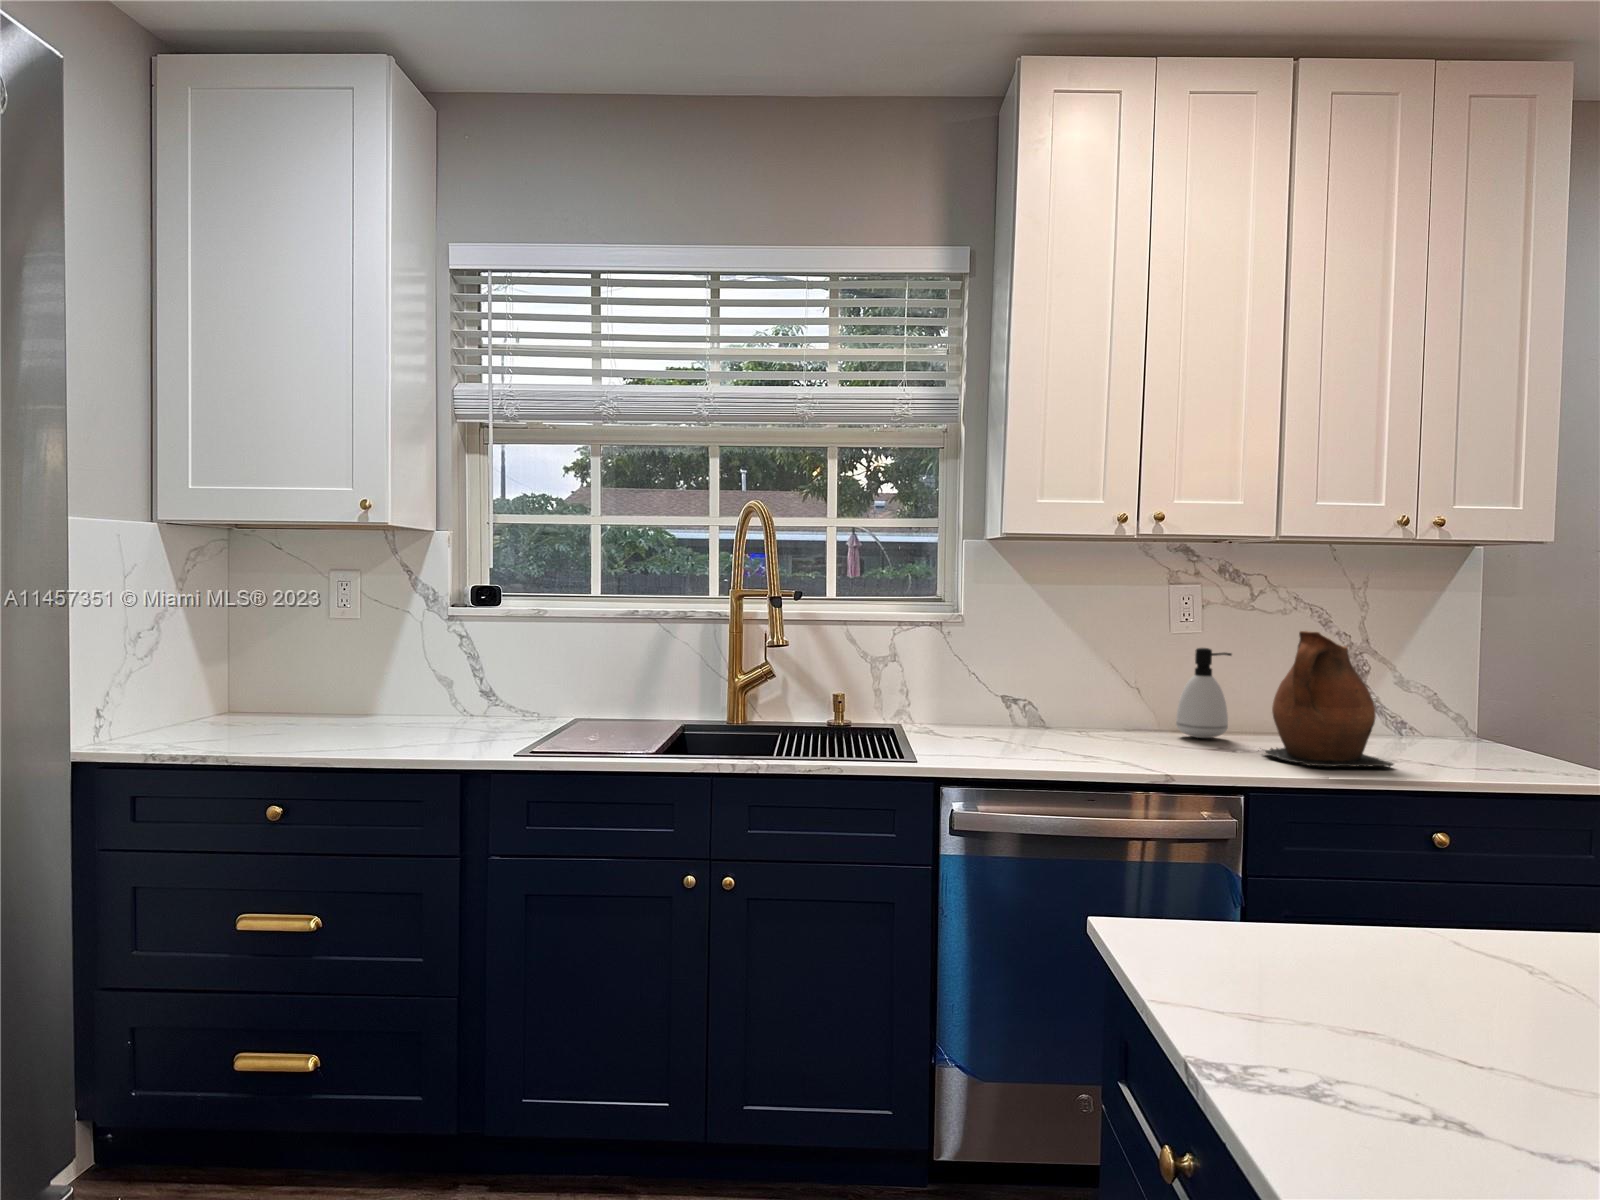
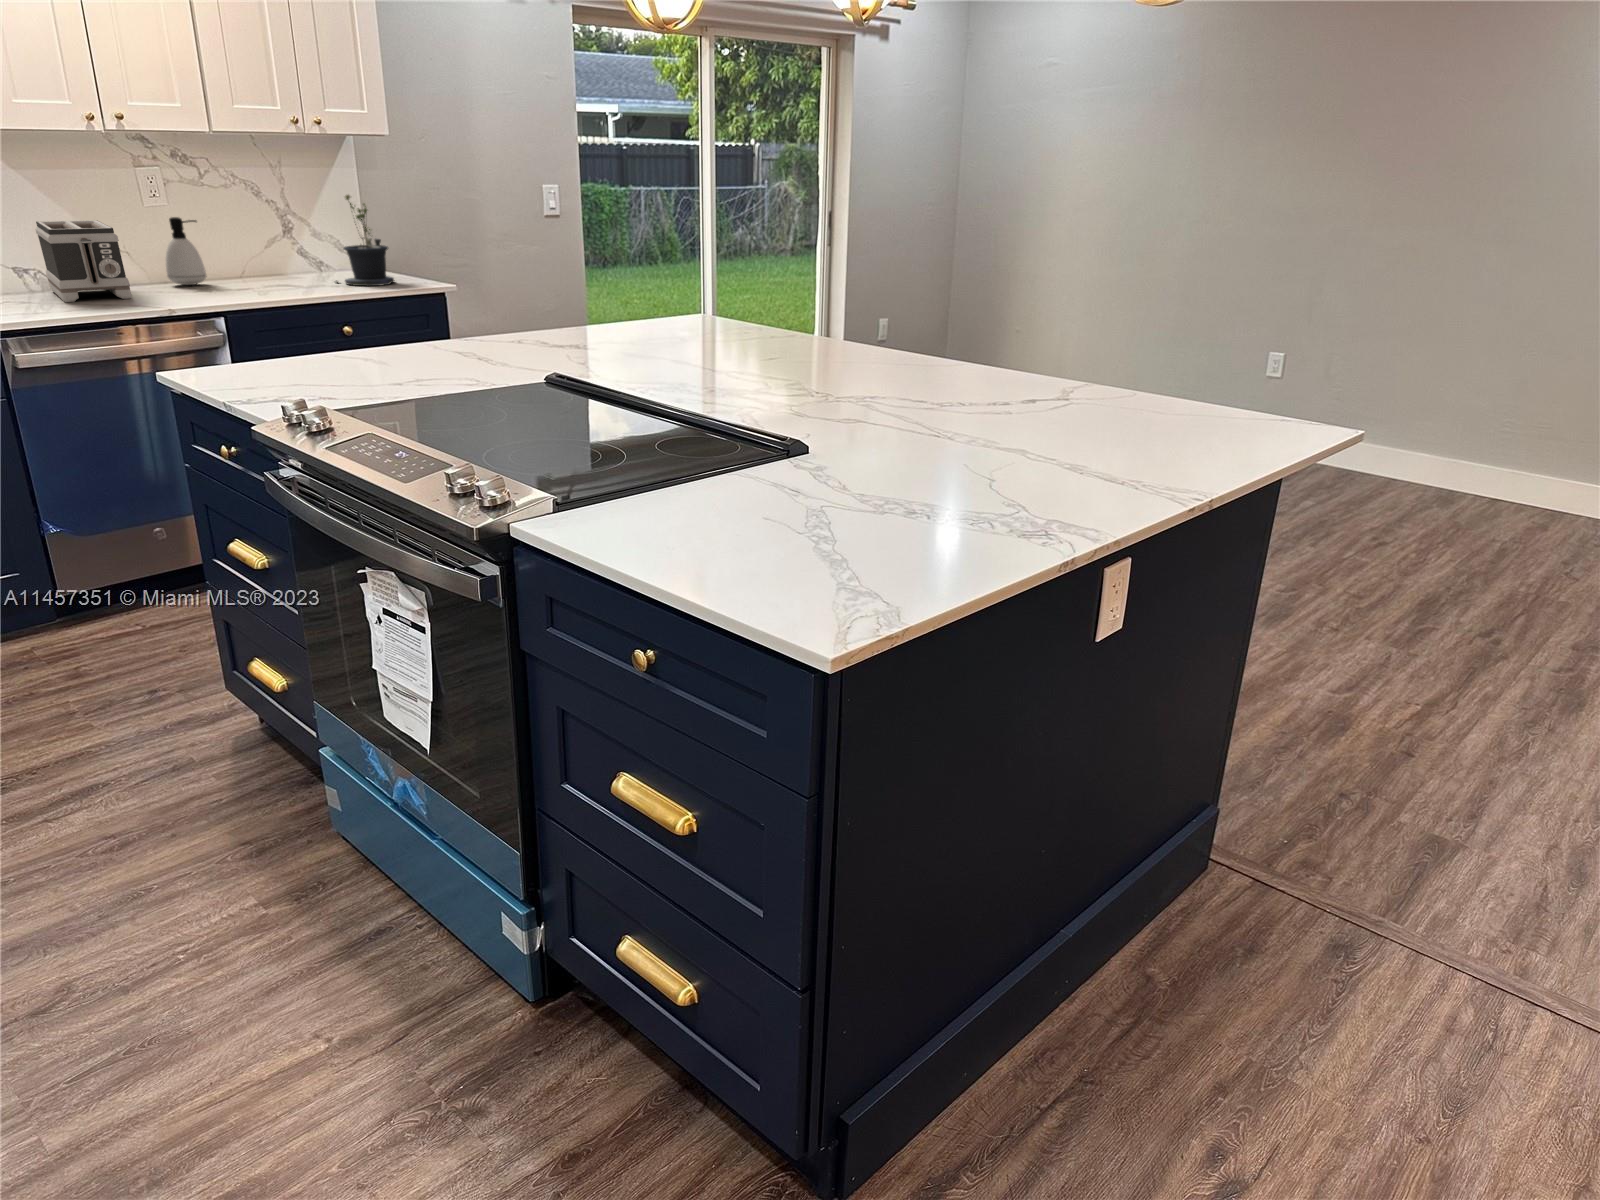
potted plant: none [1421,624,1542,775] -> present [336,195,395,286]
ceramic pitcher: present [1258,631,1394,767] -> none [232,203,318,293]
toaster: none [1035,645,1119,750] -> present [35,220,132,302]

